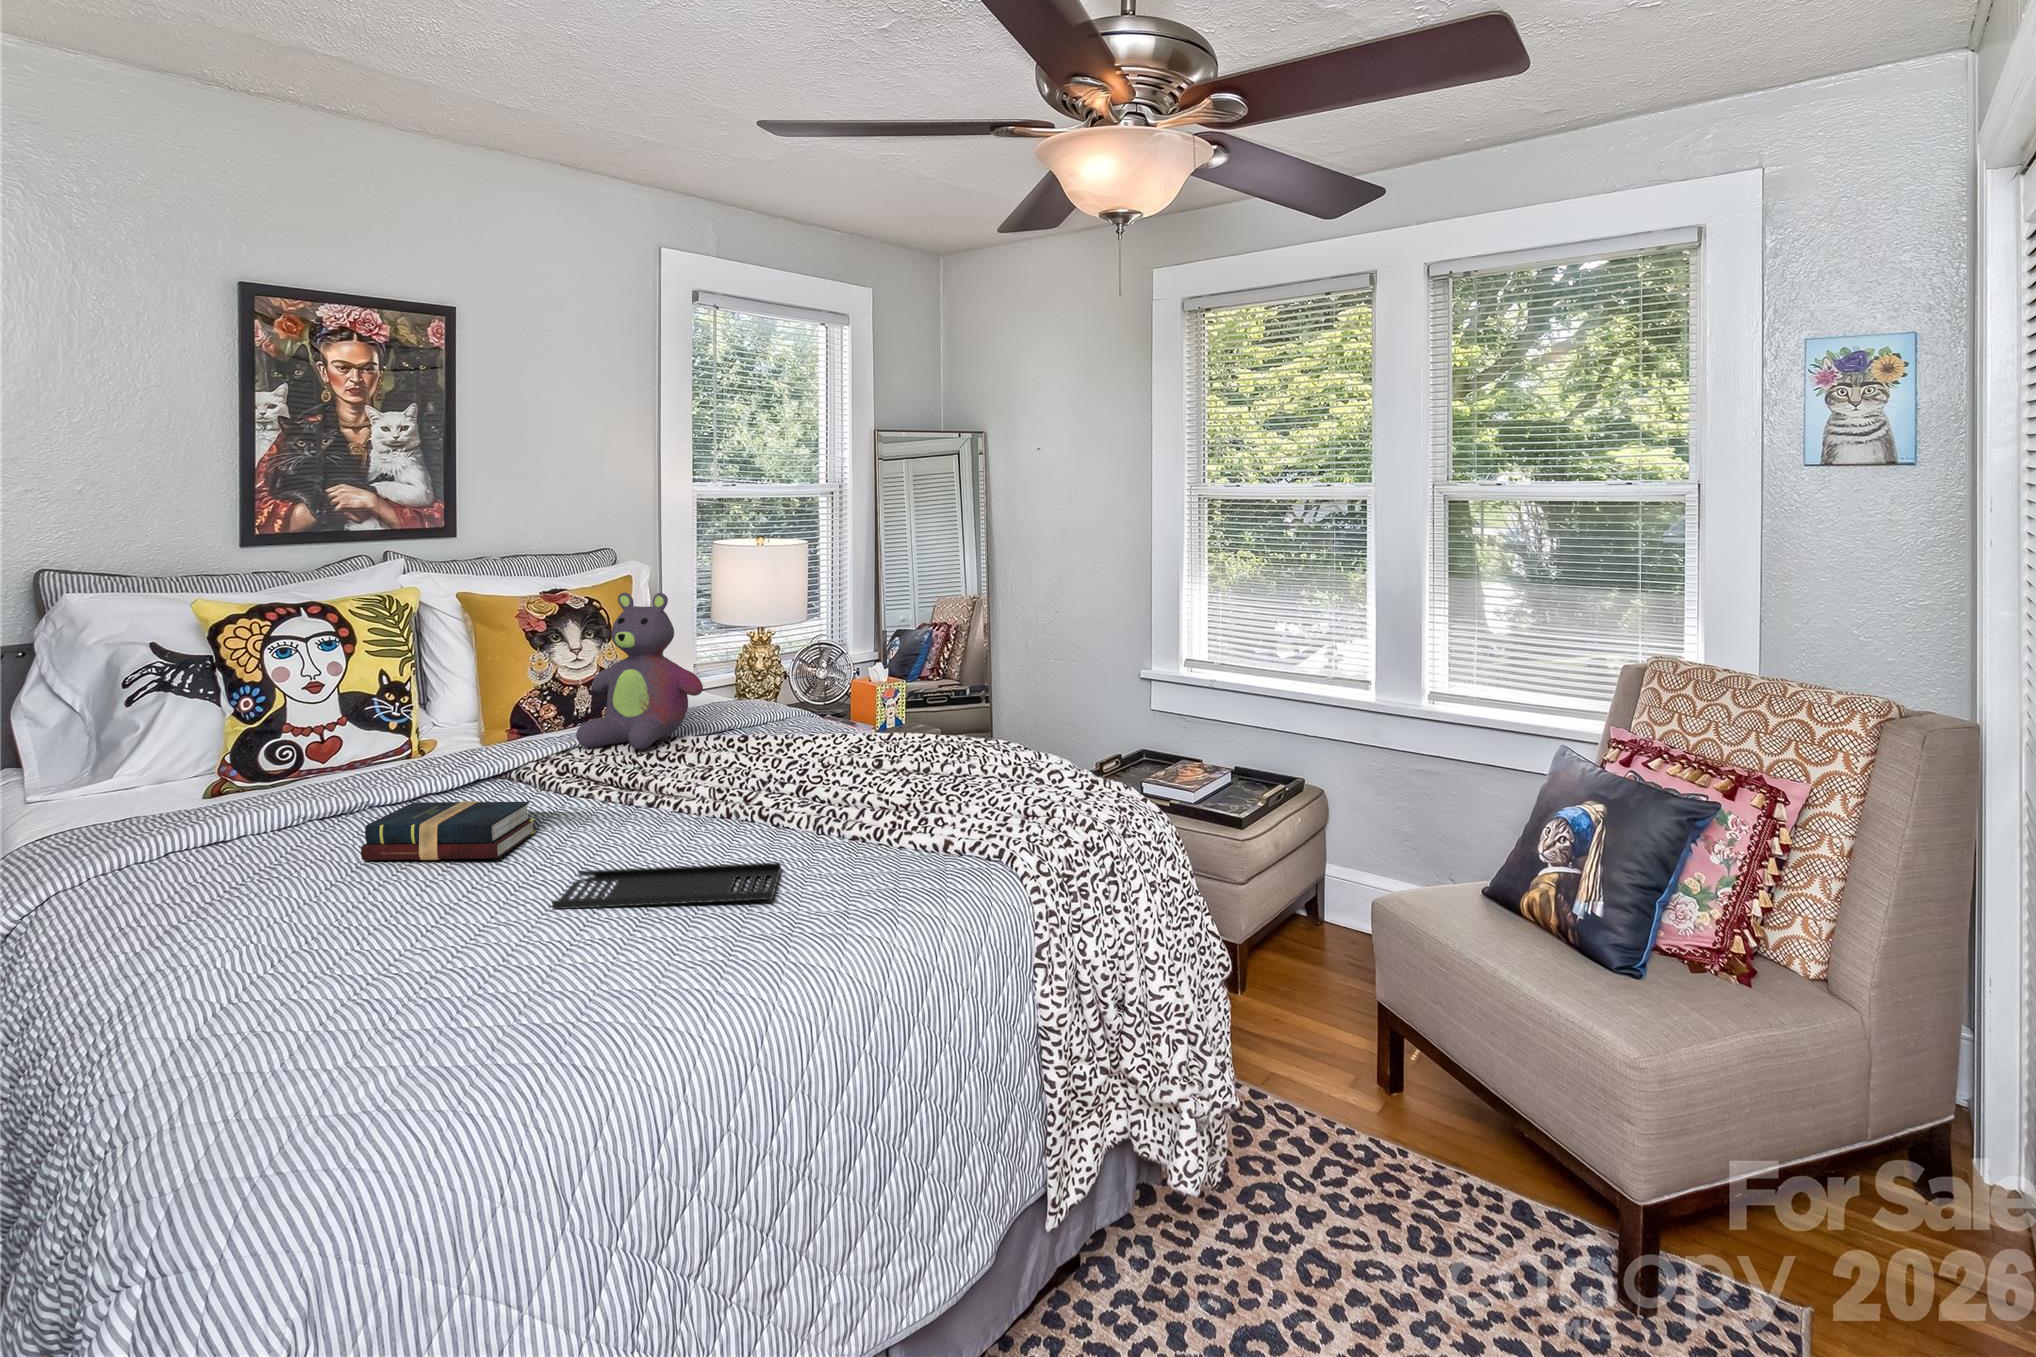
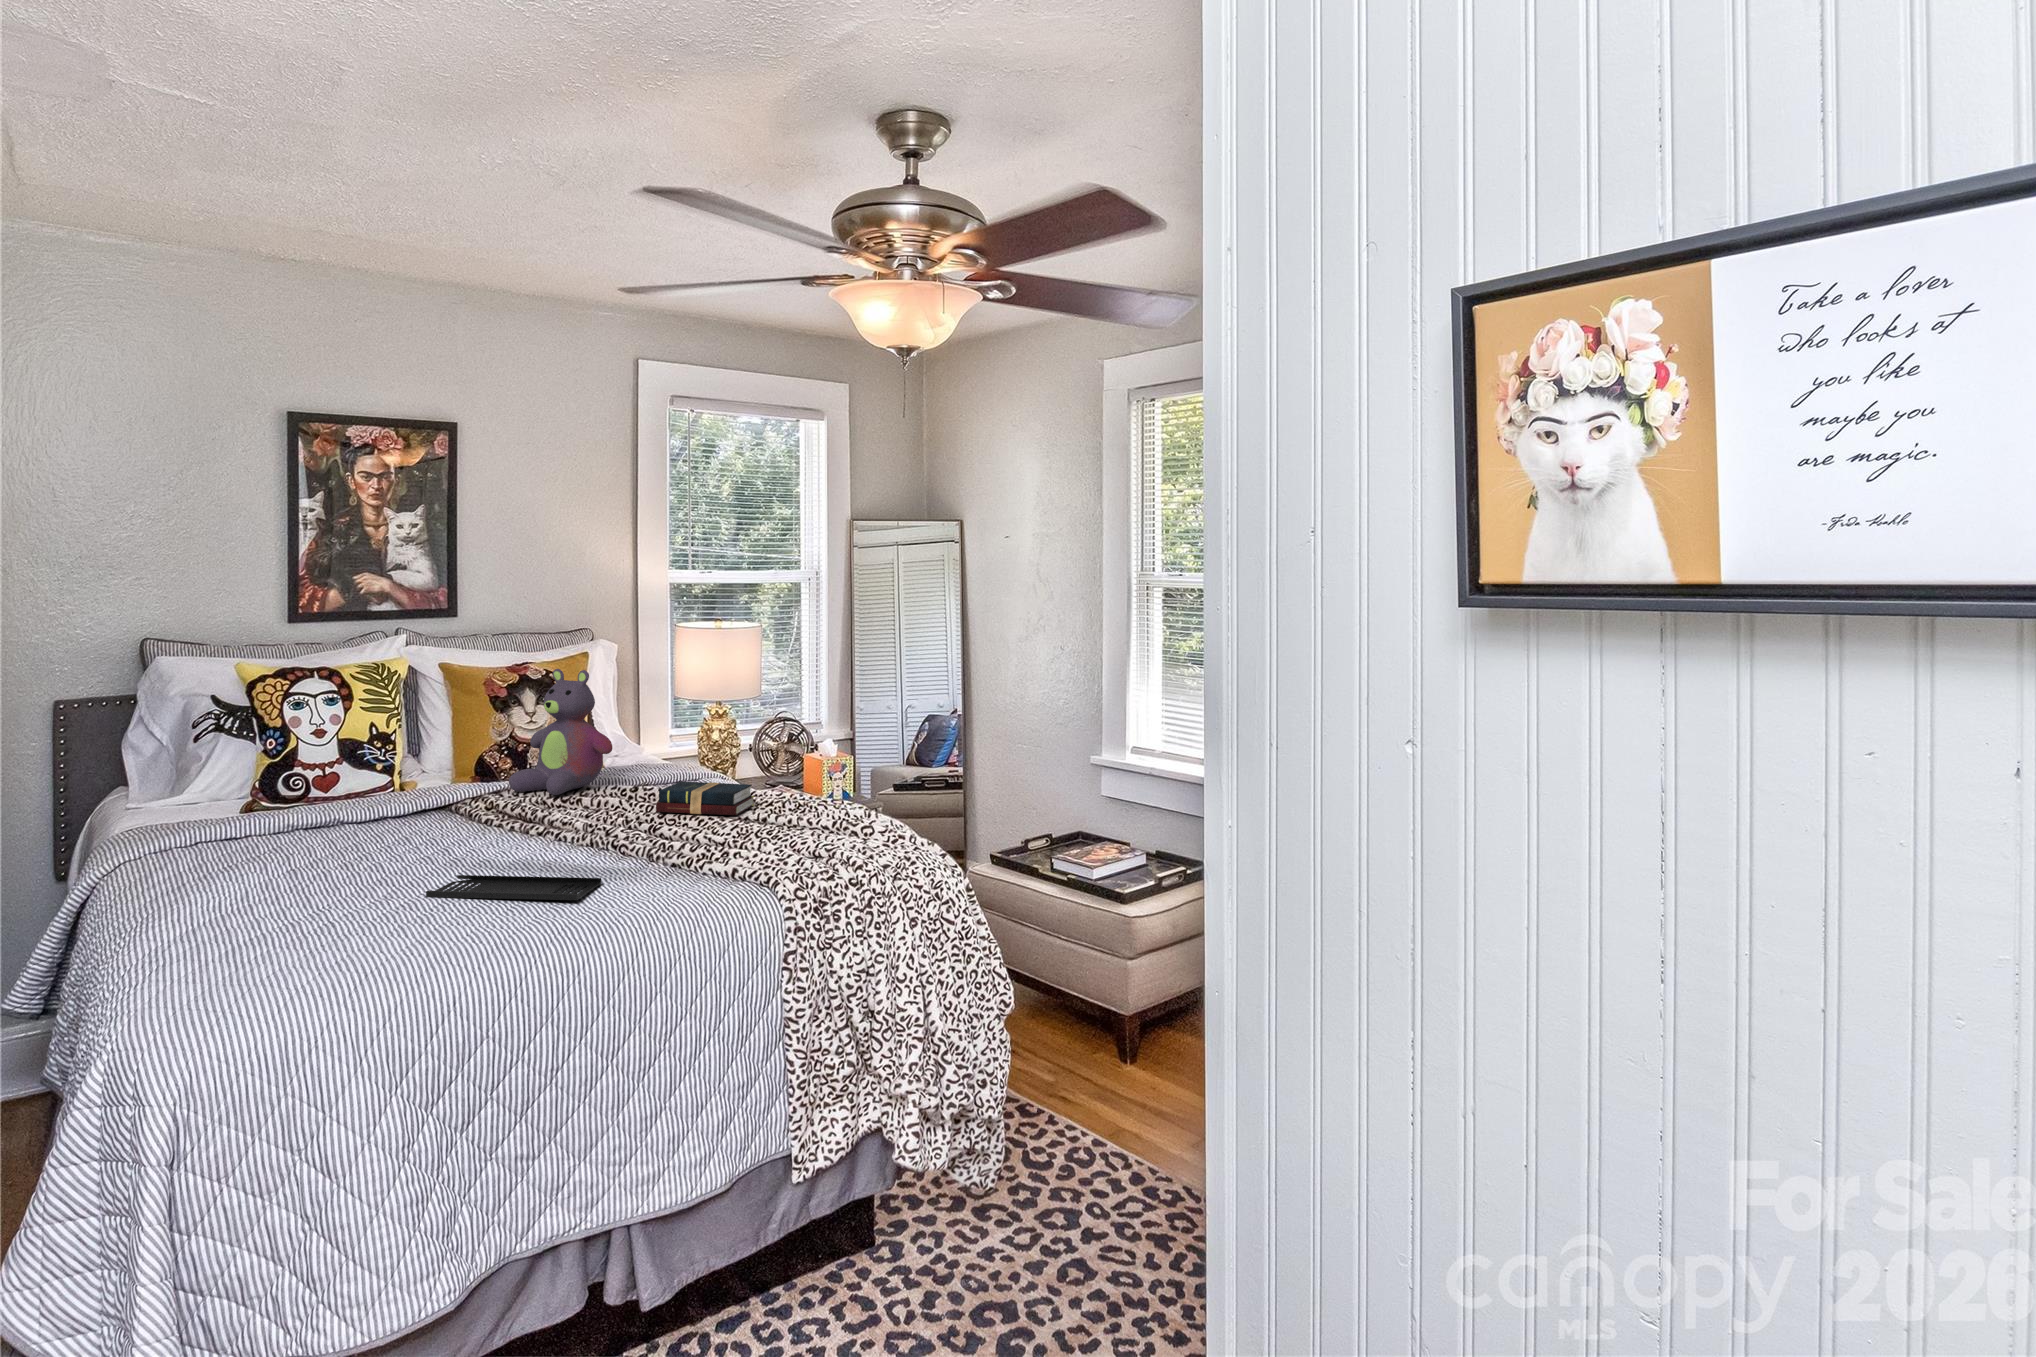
hardback book: present [361,801,536,860] -> present [656,781,754,815]

